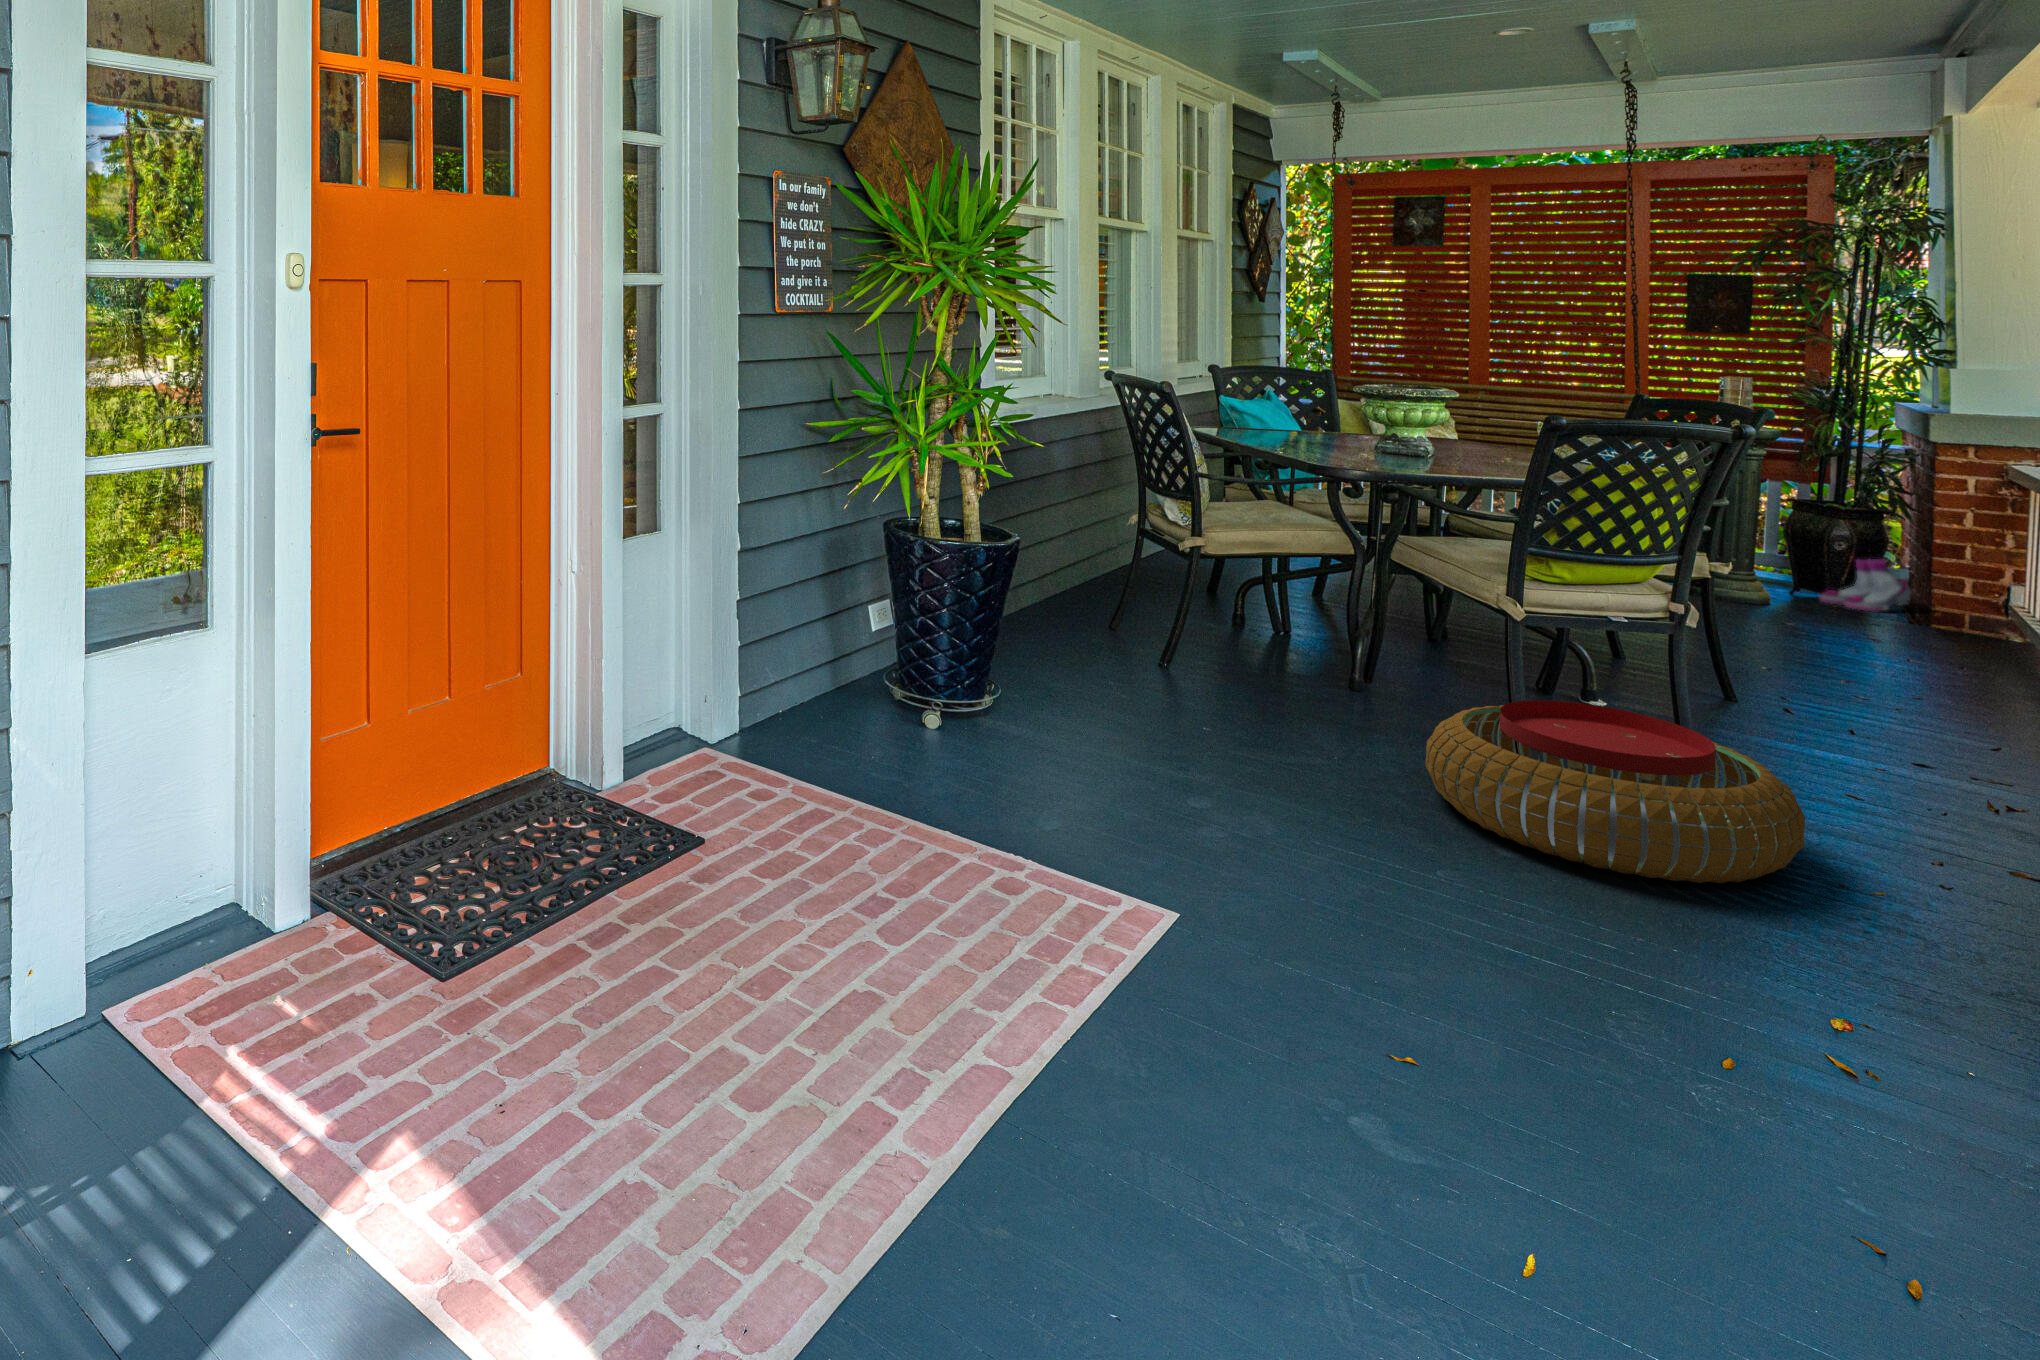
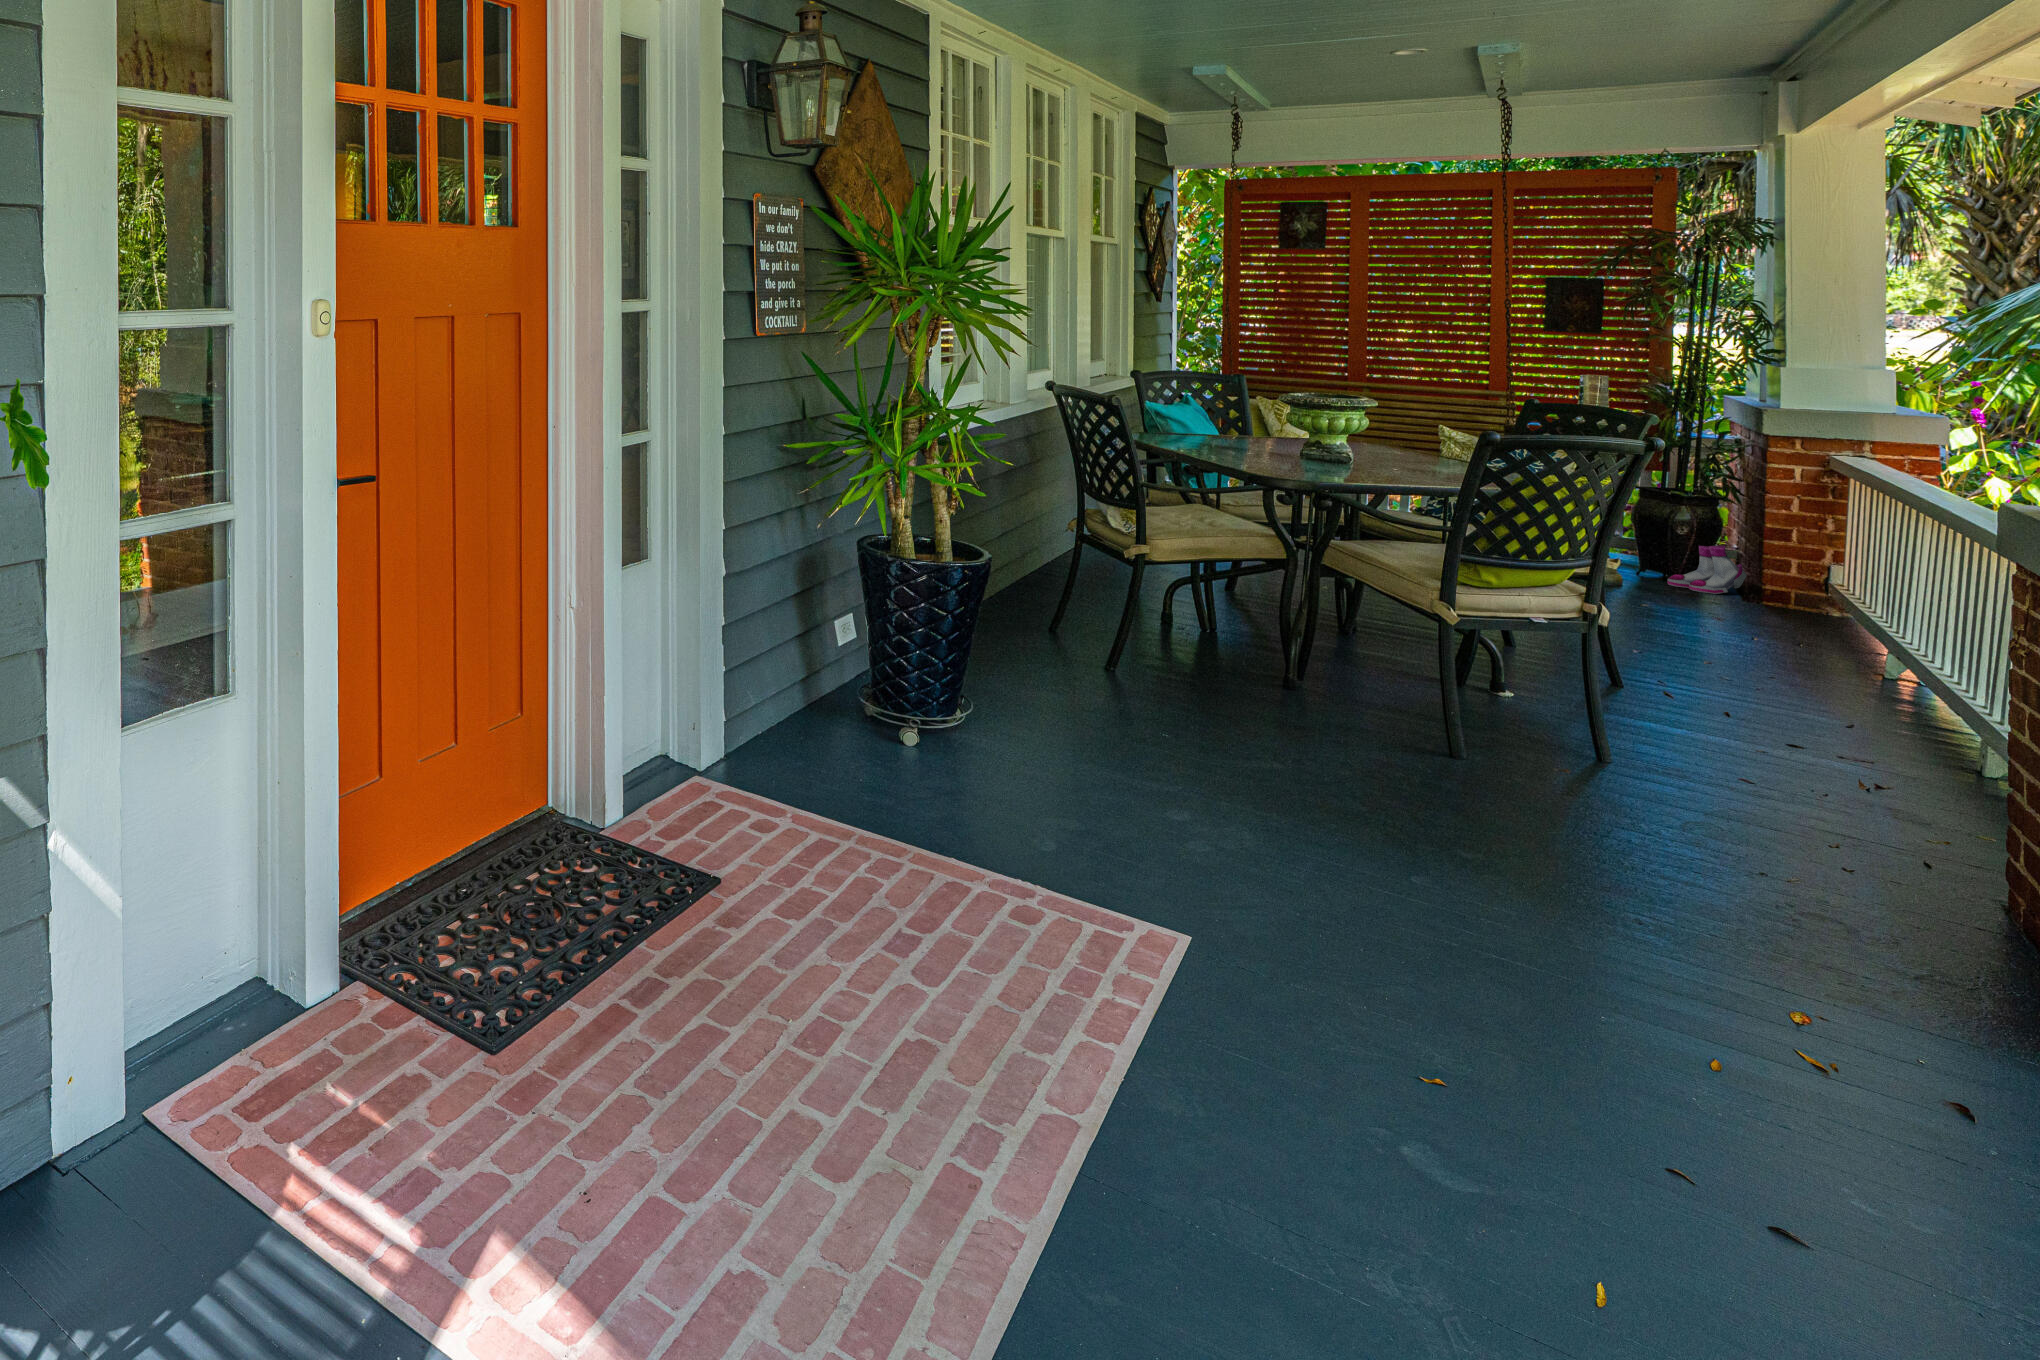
pouf: present [1425,700,1805,883] -> none [1379,705,1724,878]

